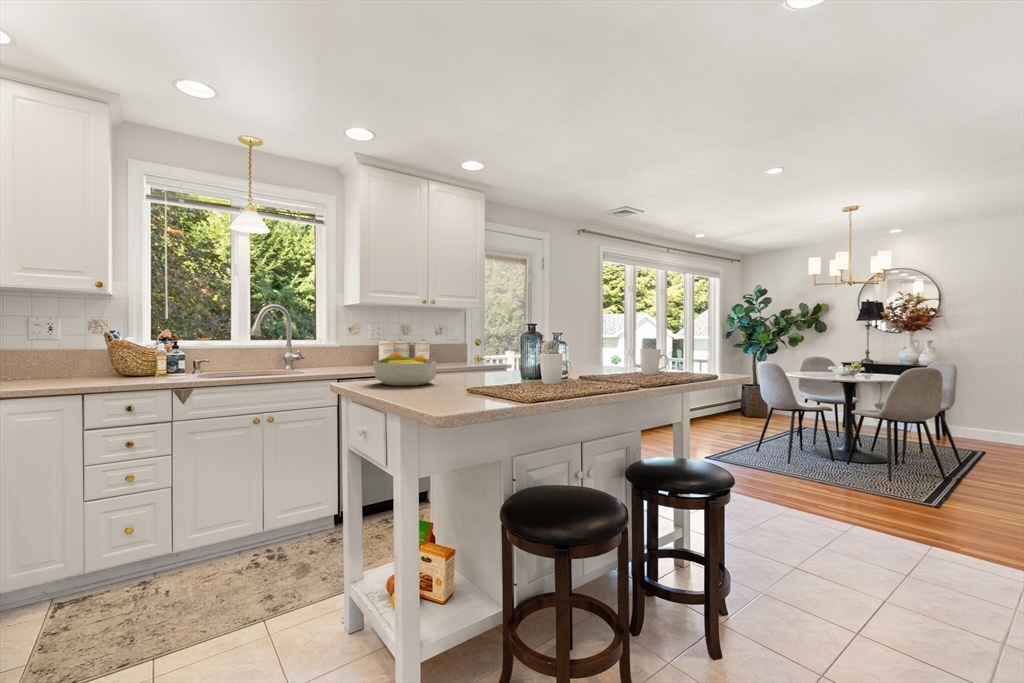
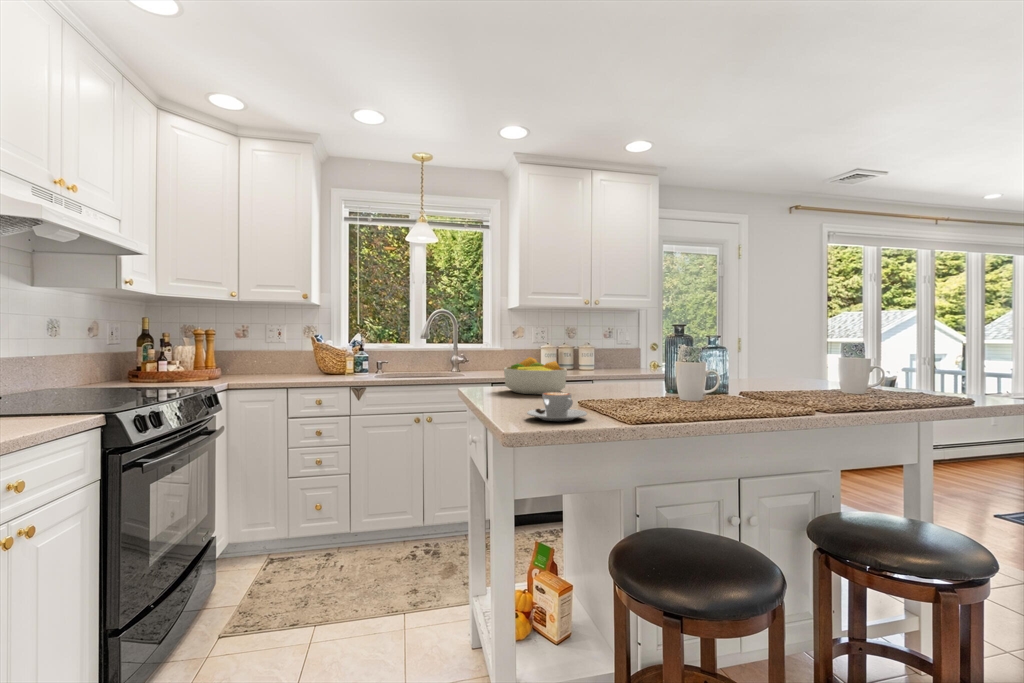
coffee cup: none [435,380,487,404] -> present [527,392,587,421]

